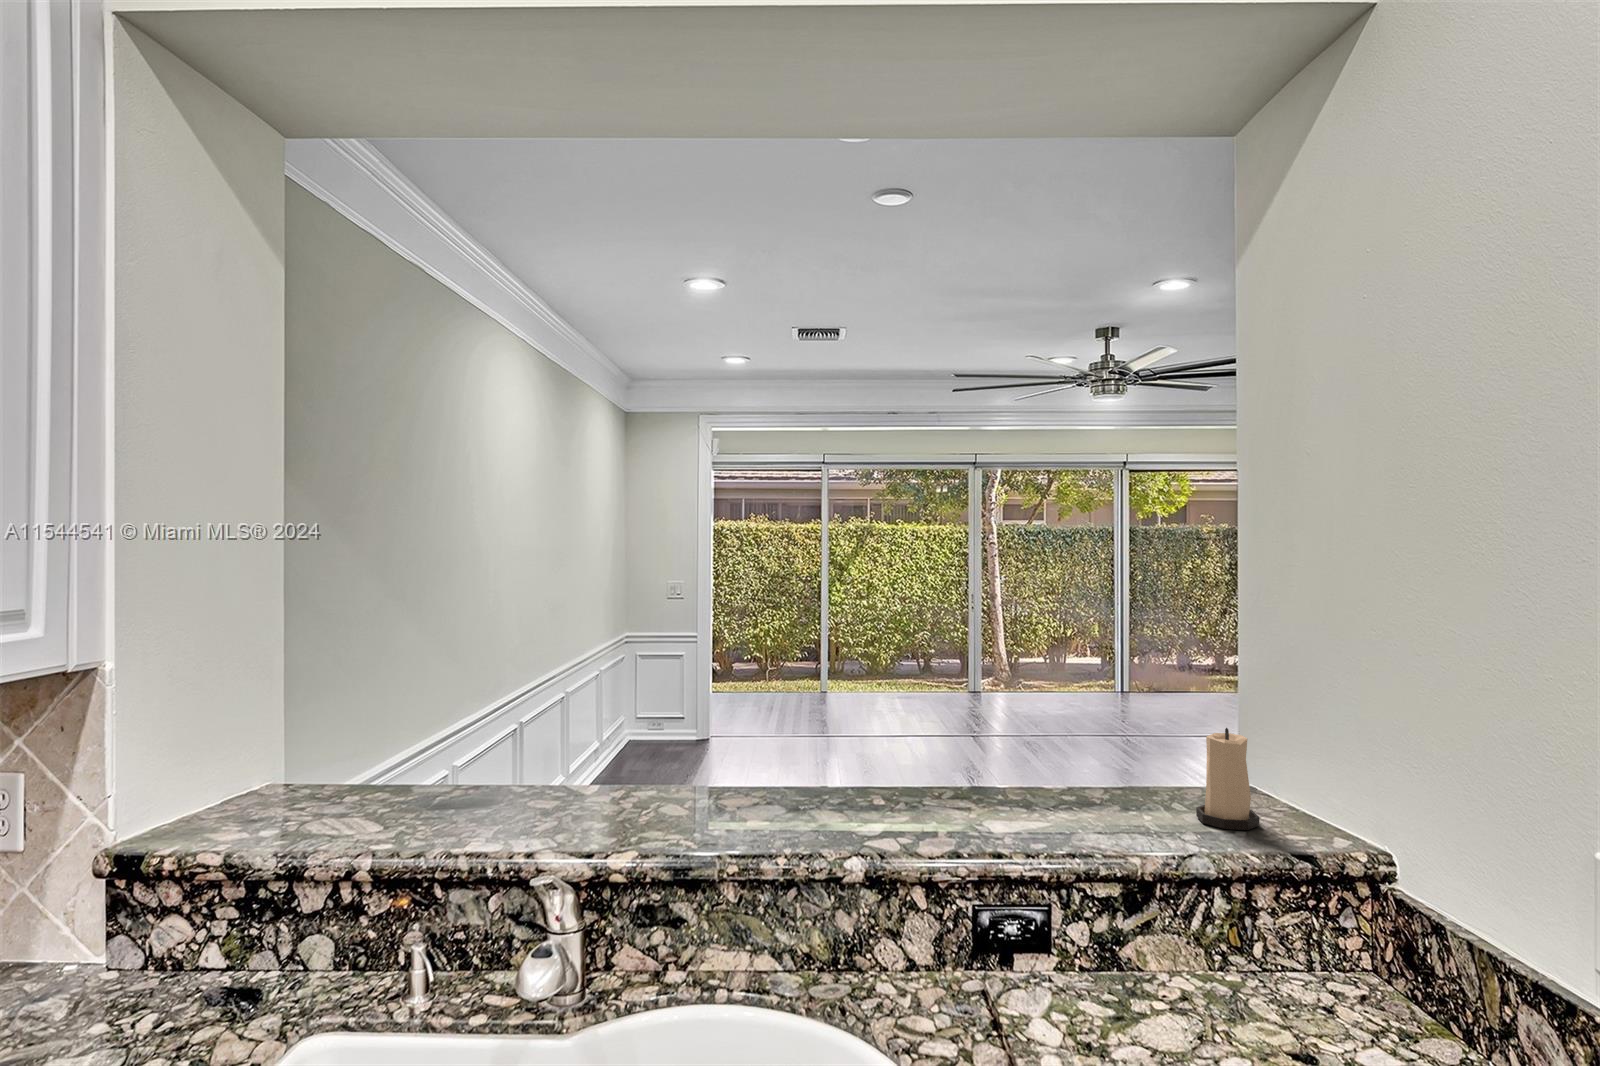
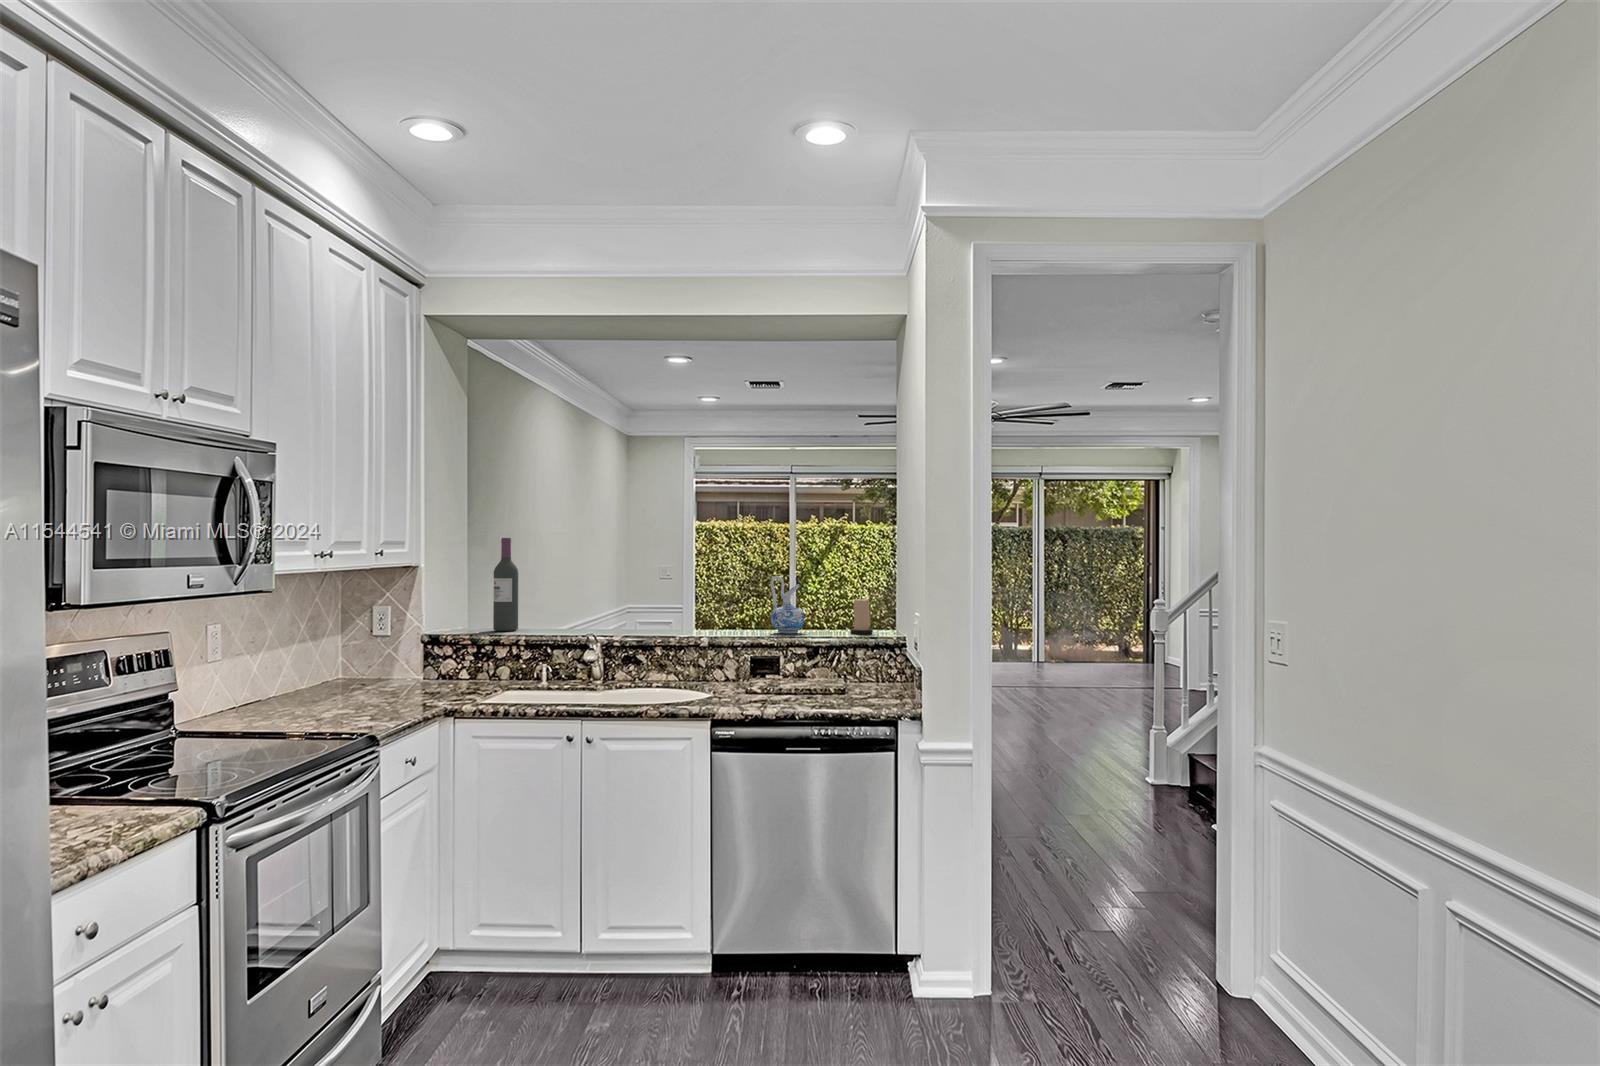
wine bottle: none [308,588,374,824] -> present [493,538,518,631]
ceramic pitcher: none [1002,682,1089,830] -> present [771,576,805,633]

